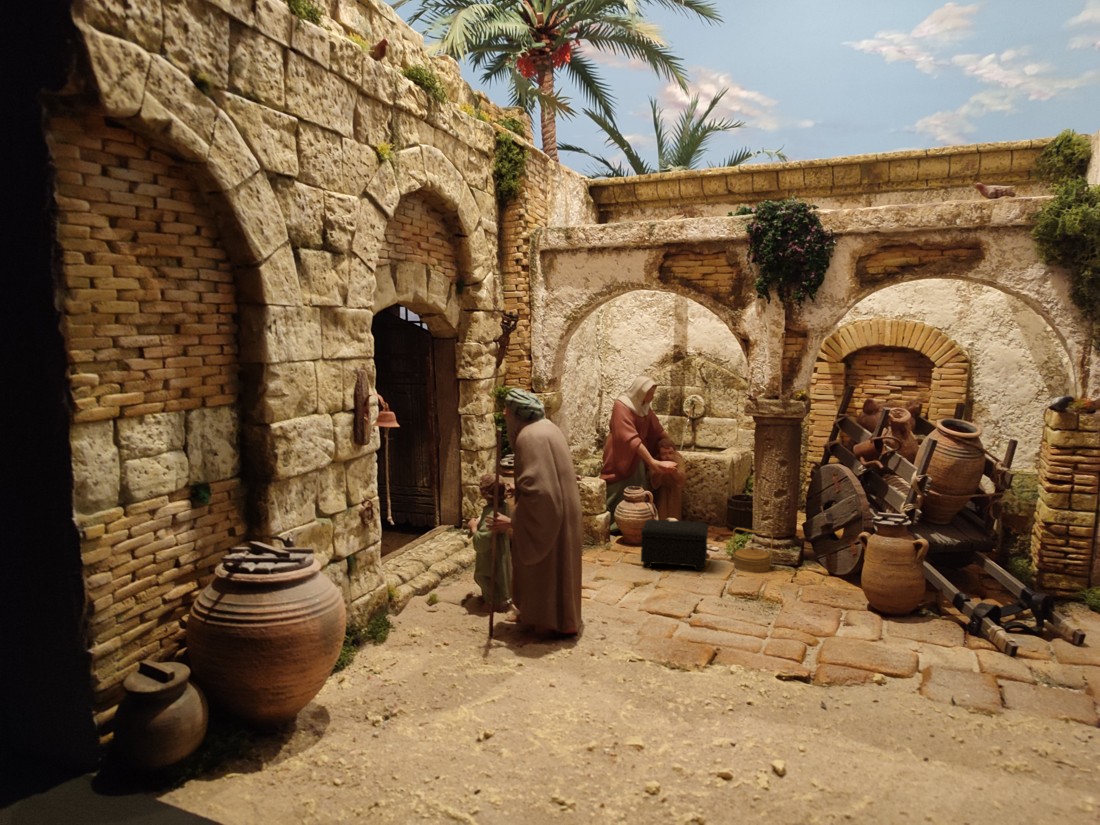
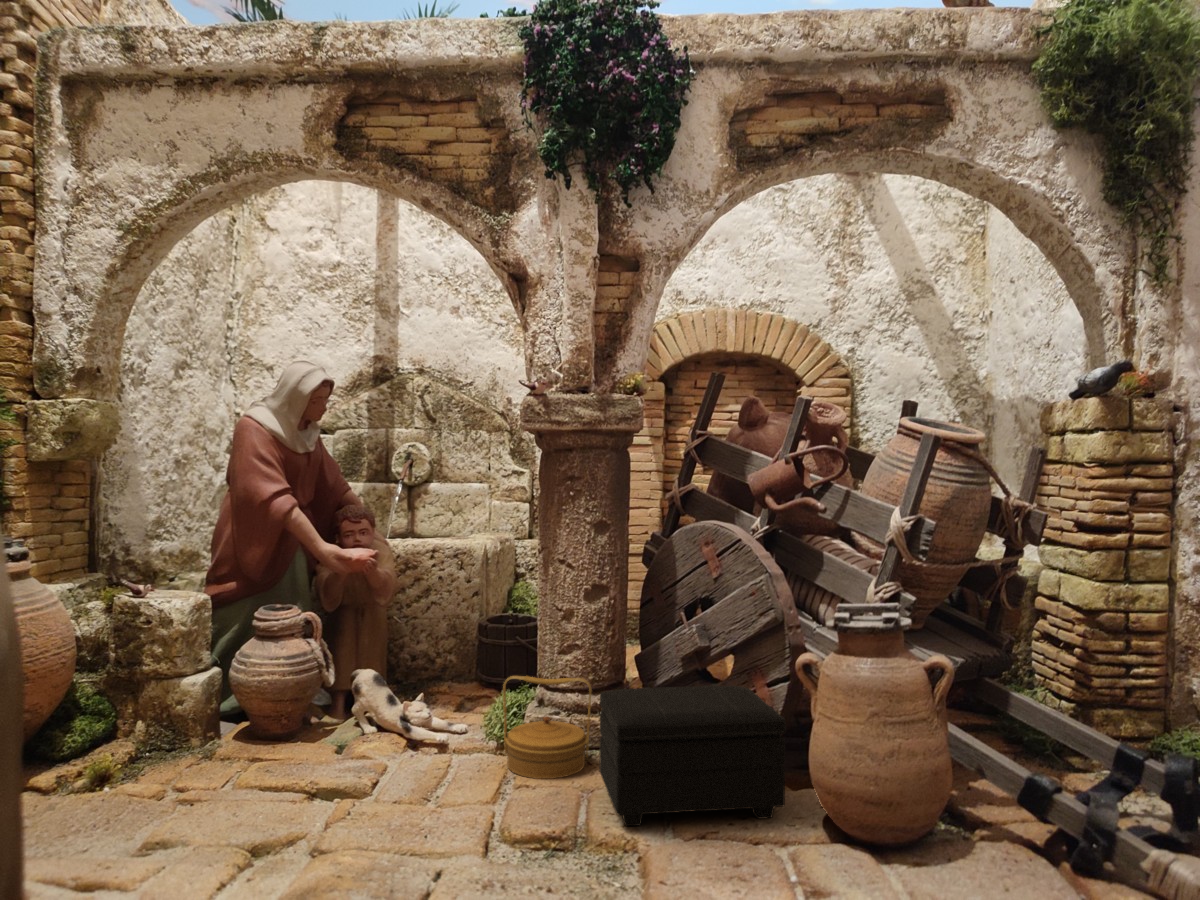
footstool: present [641,520,708,571] -> present [599,685,786,826]

